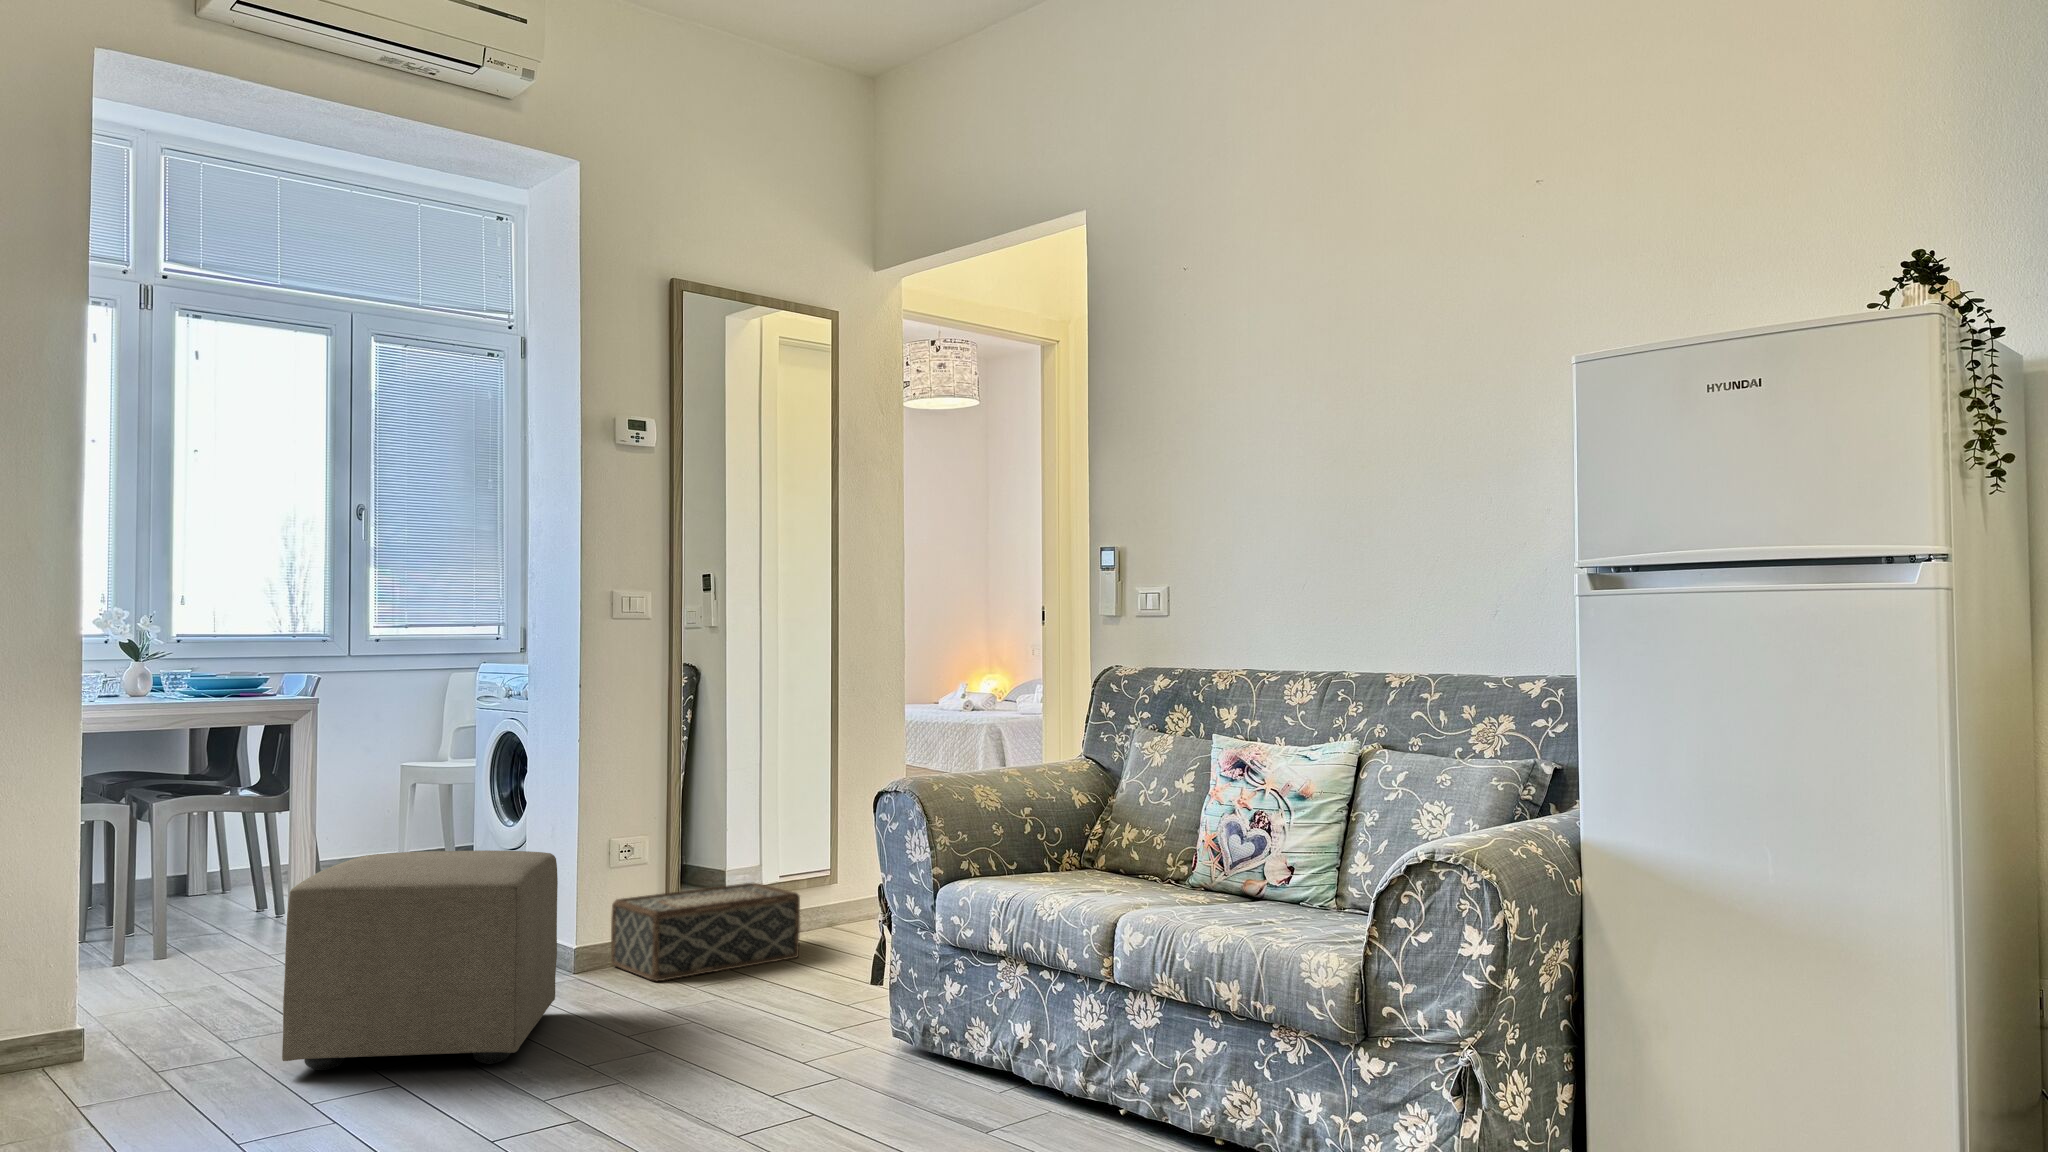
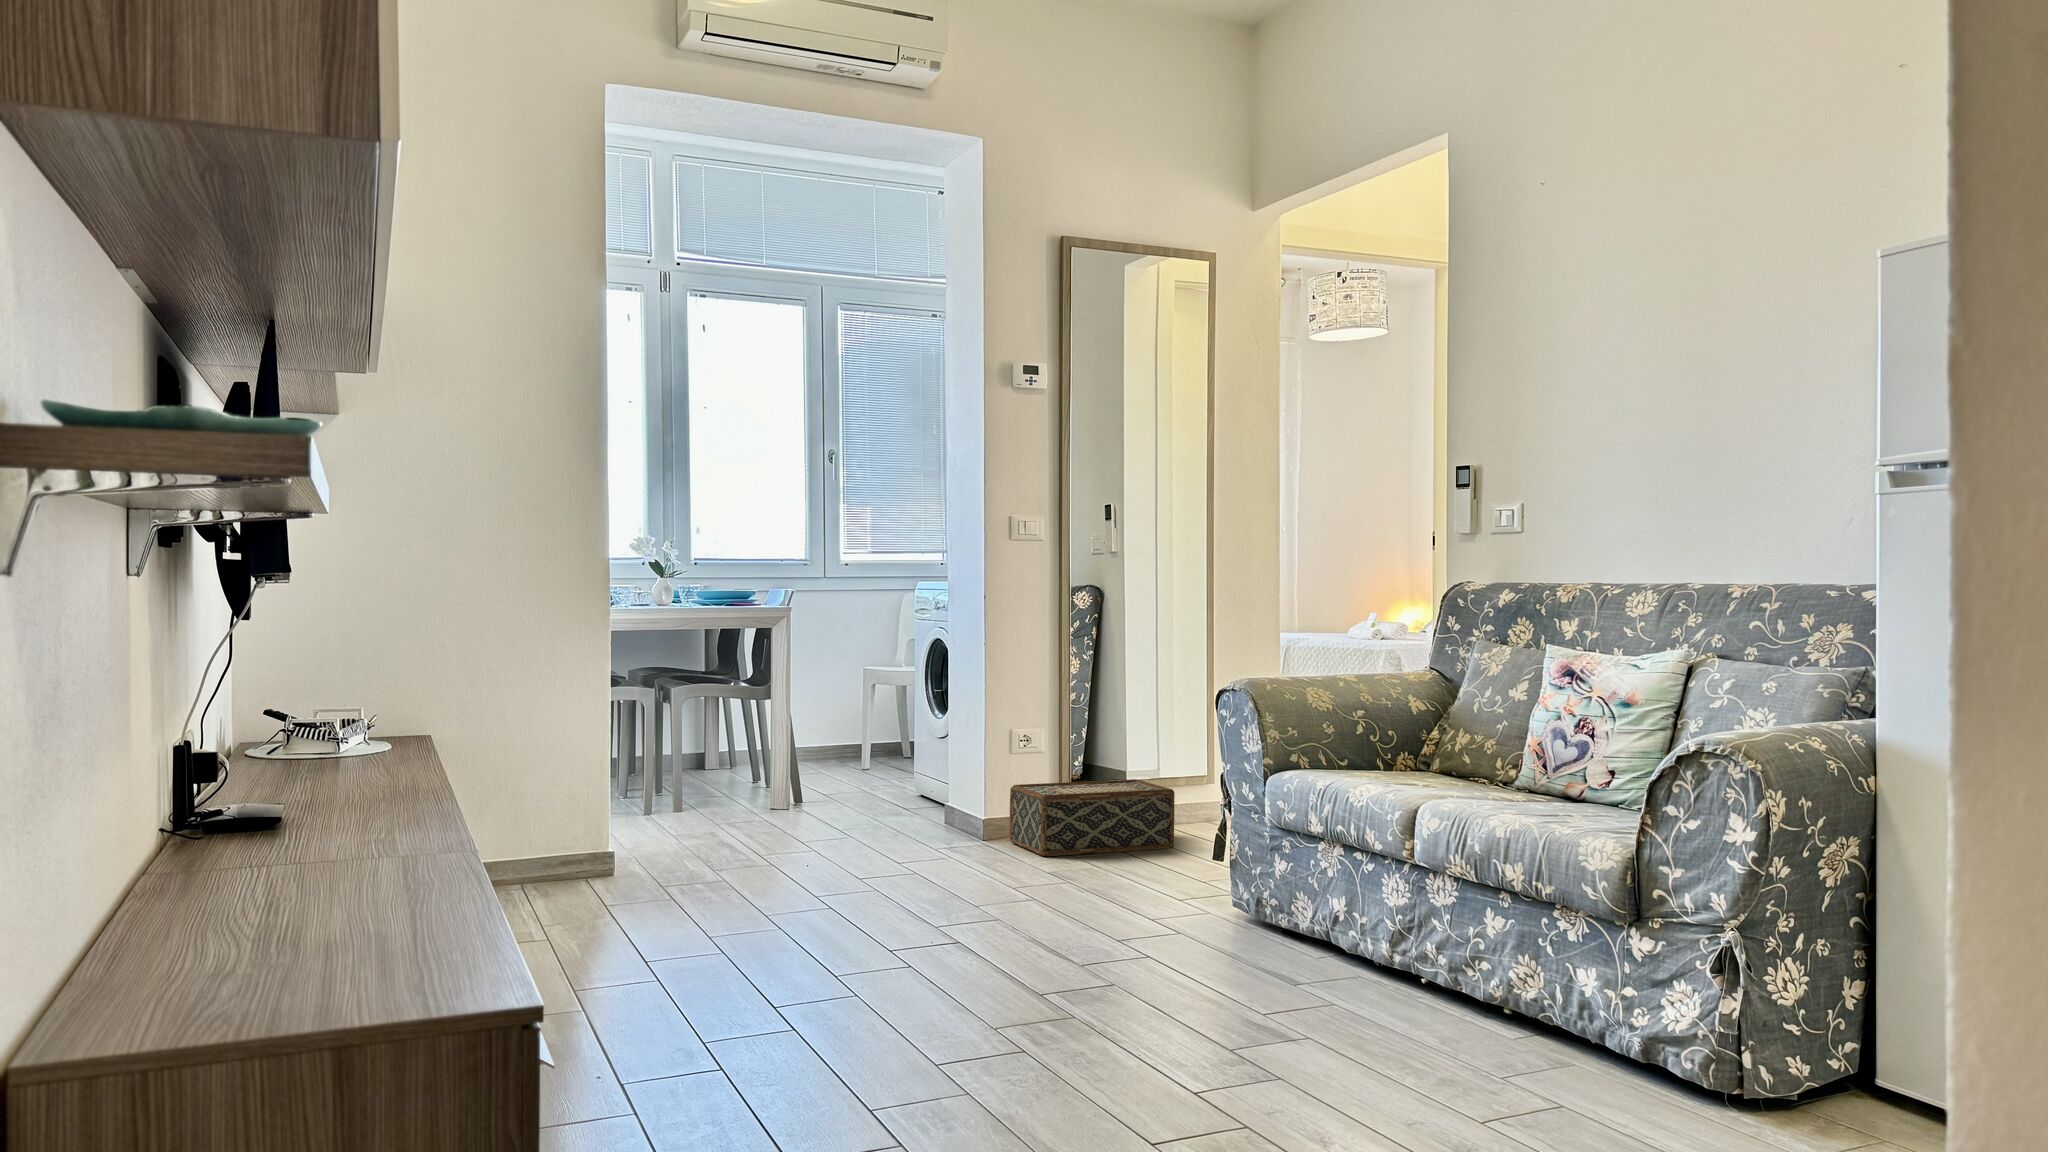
ottoman: present [282,850,558,1070] -> none [743,730,957,902]

